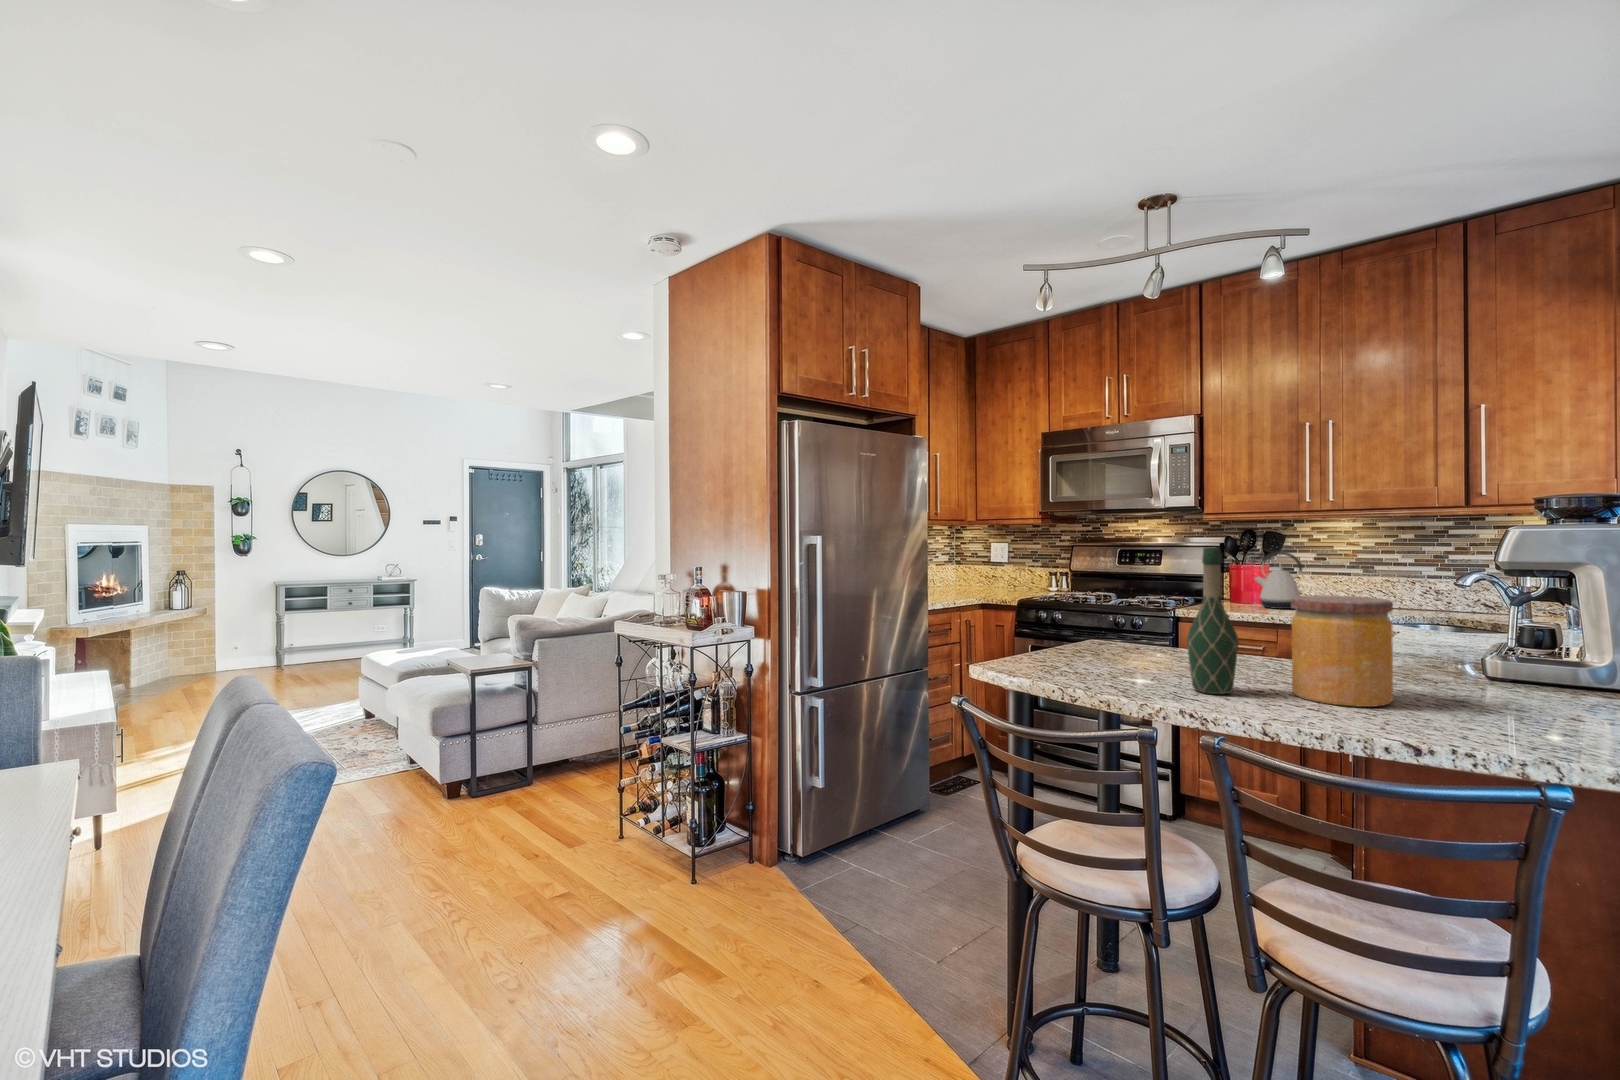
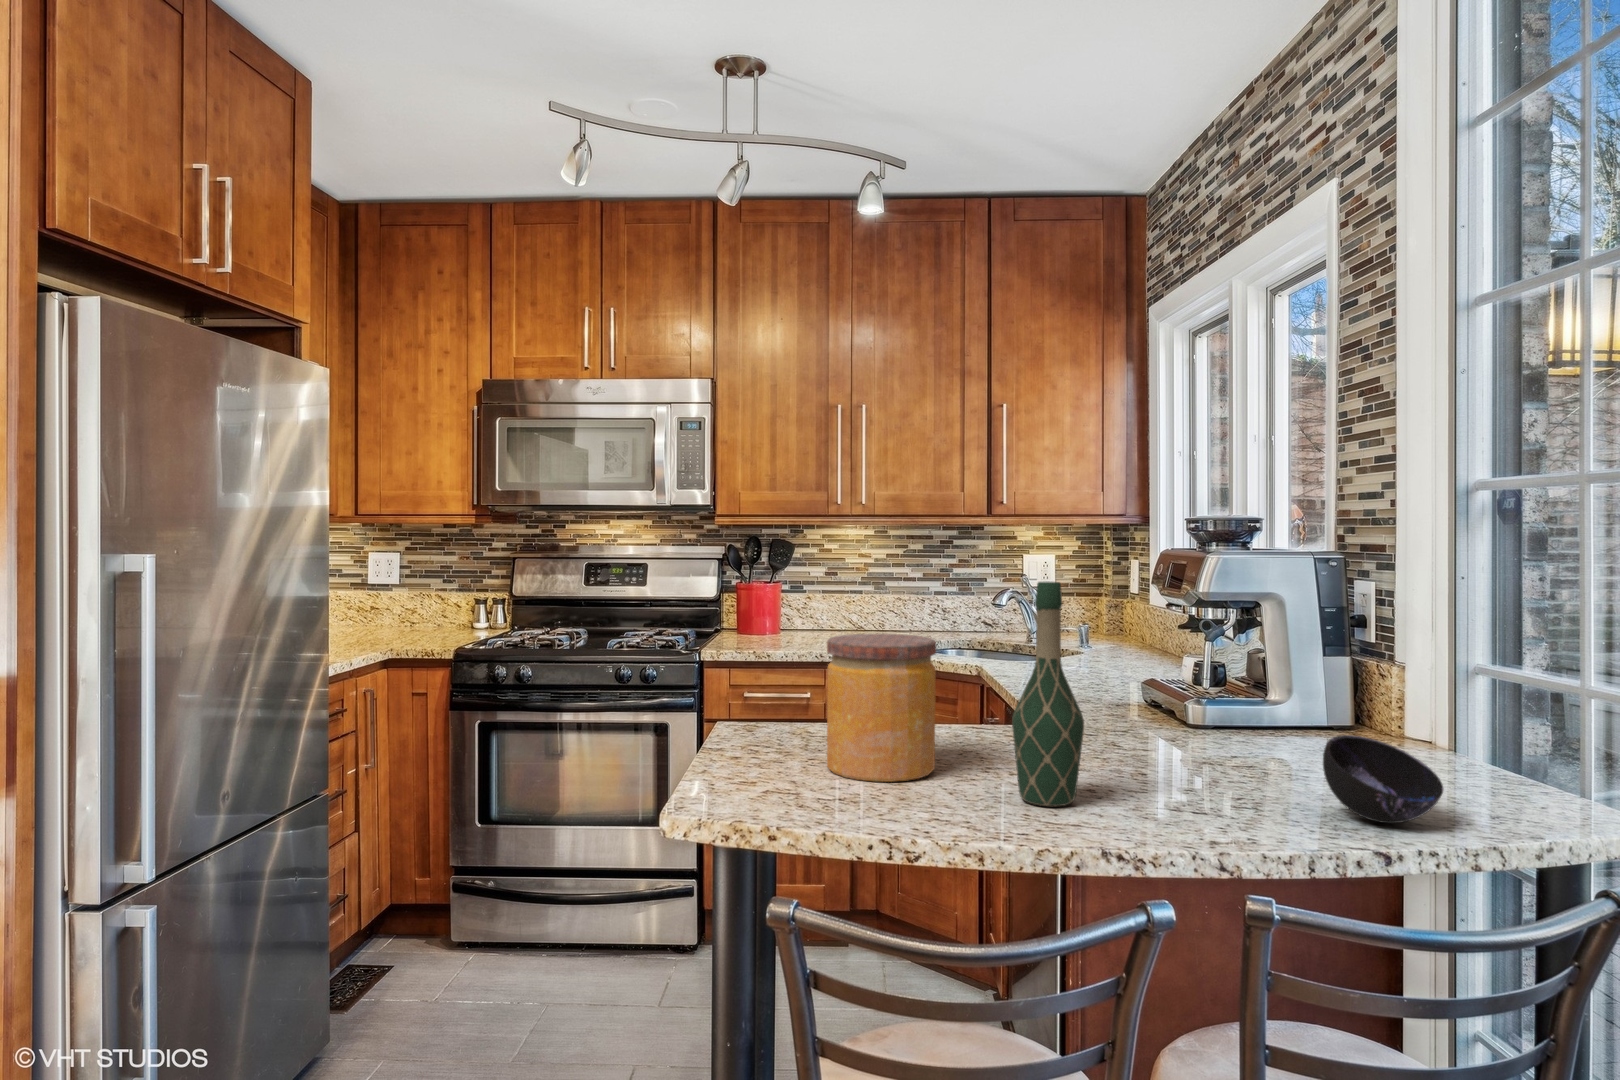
kettle: present [1254,551,1302,609] -> none [769,566,827,640]
jar: present [1291,595,1393,707] -> present [827,634,936,782]
bowl: none [1427,670,1544,740] -> present [1323,735,1443,823]

